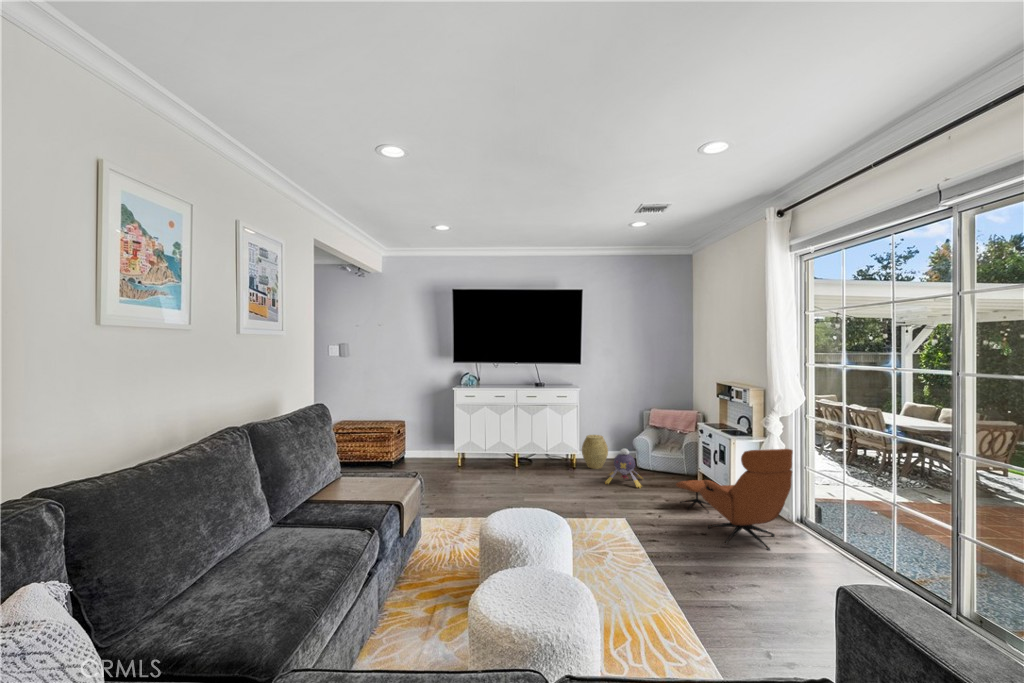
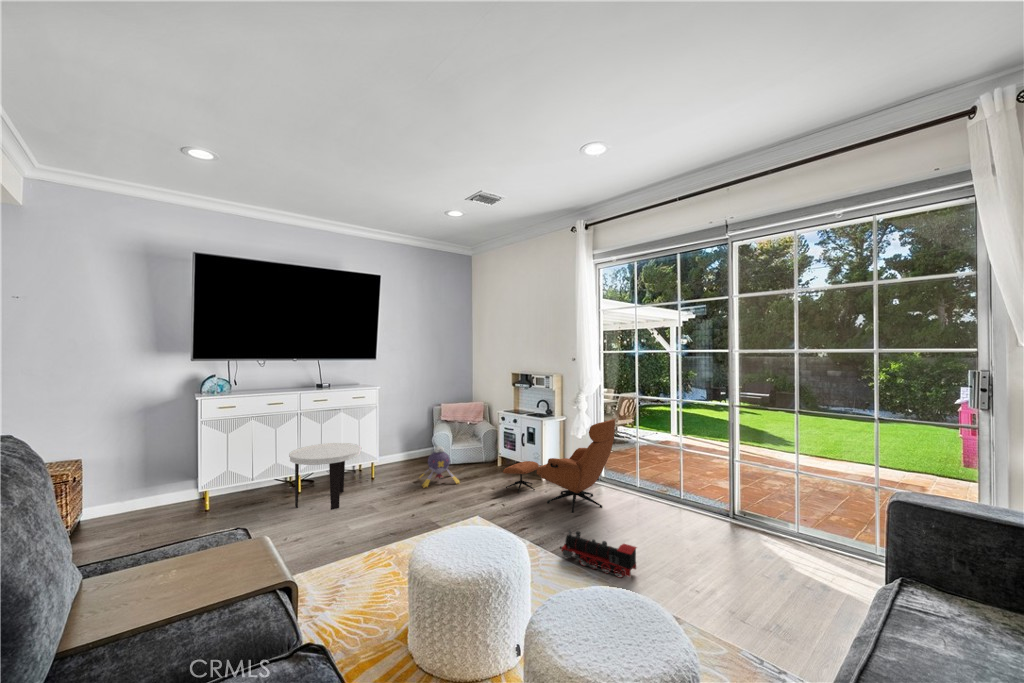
side table: none [502,431,554,483] -> present [289,443,362,510]
woven basket: present [582,435,608,469] -> none [379,437,409,476]
toy train: none [658,550,723,615] -> present [560,530,637,578]

